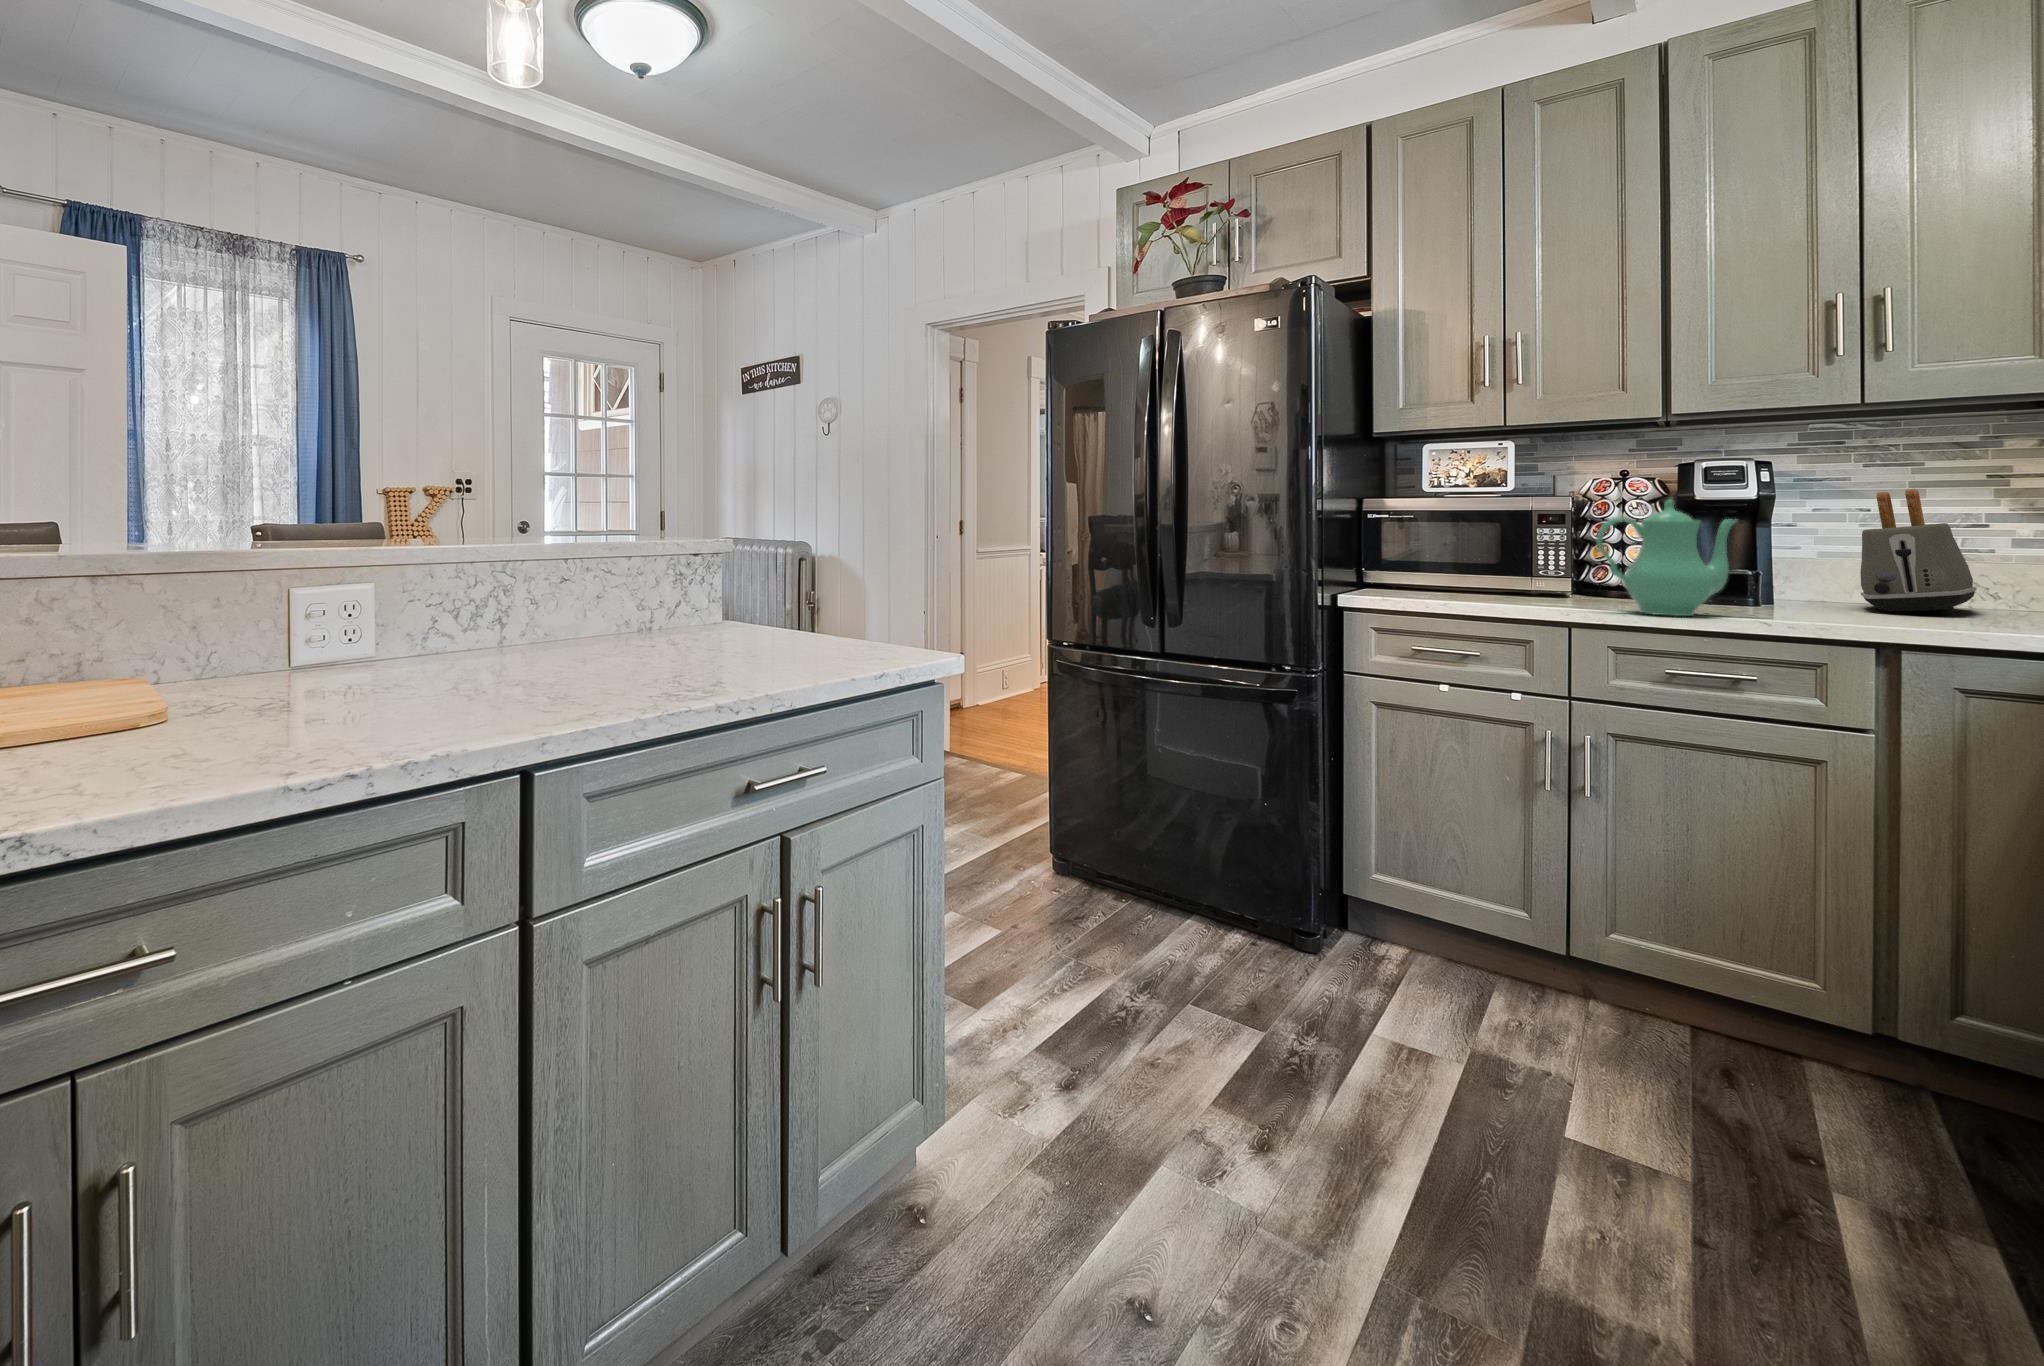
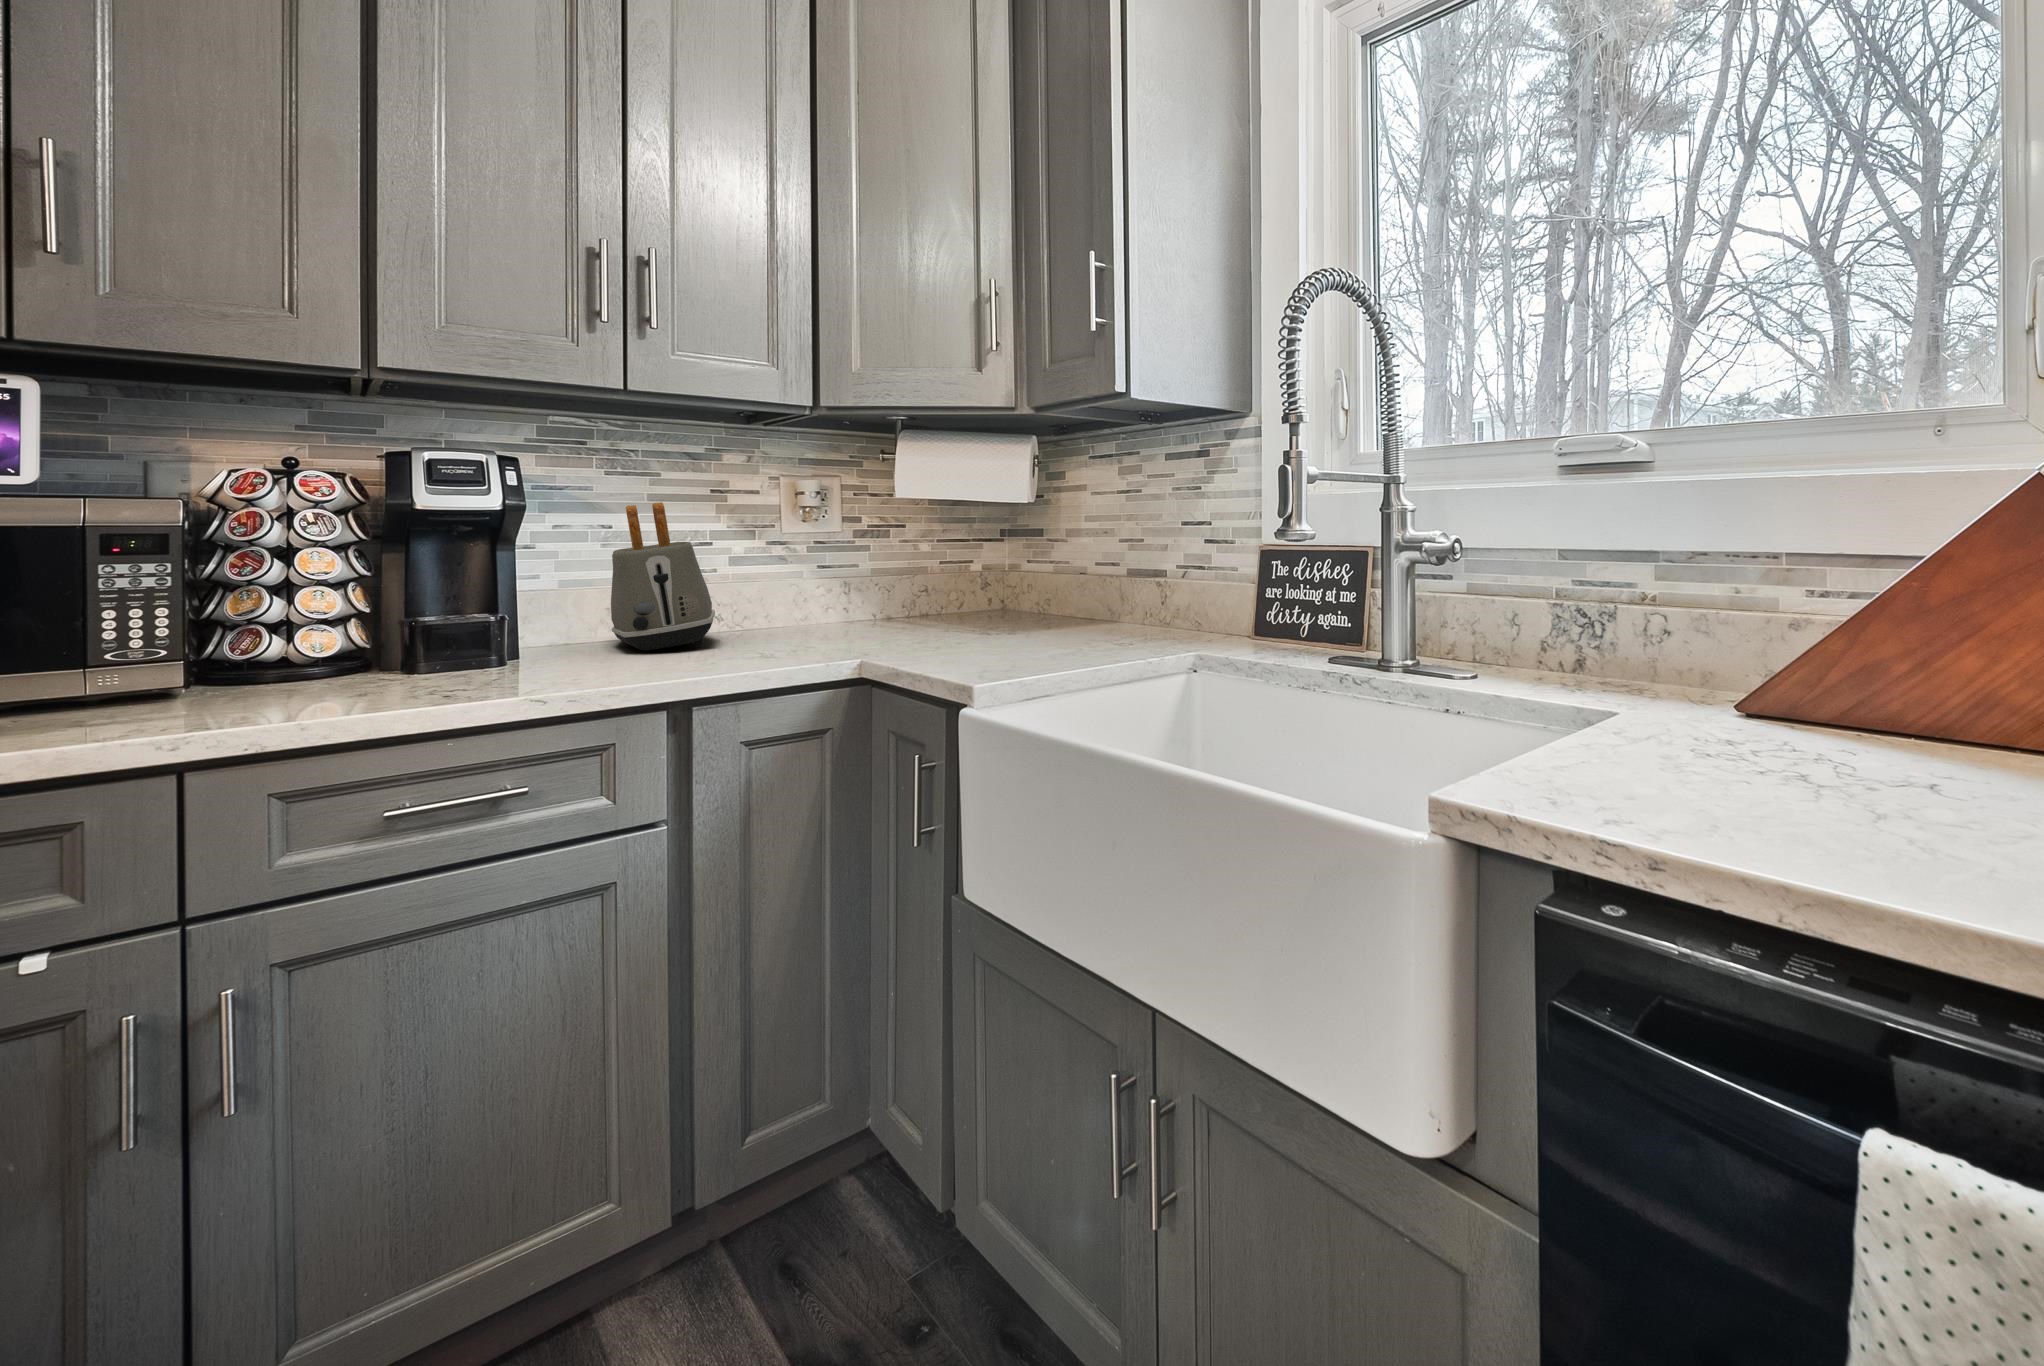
teapot: present [1597,500,1737,616] -> none [237,509,489,714]

